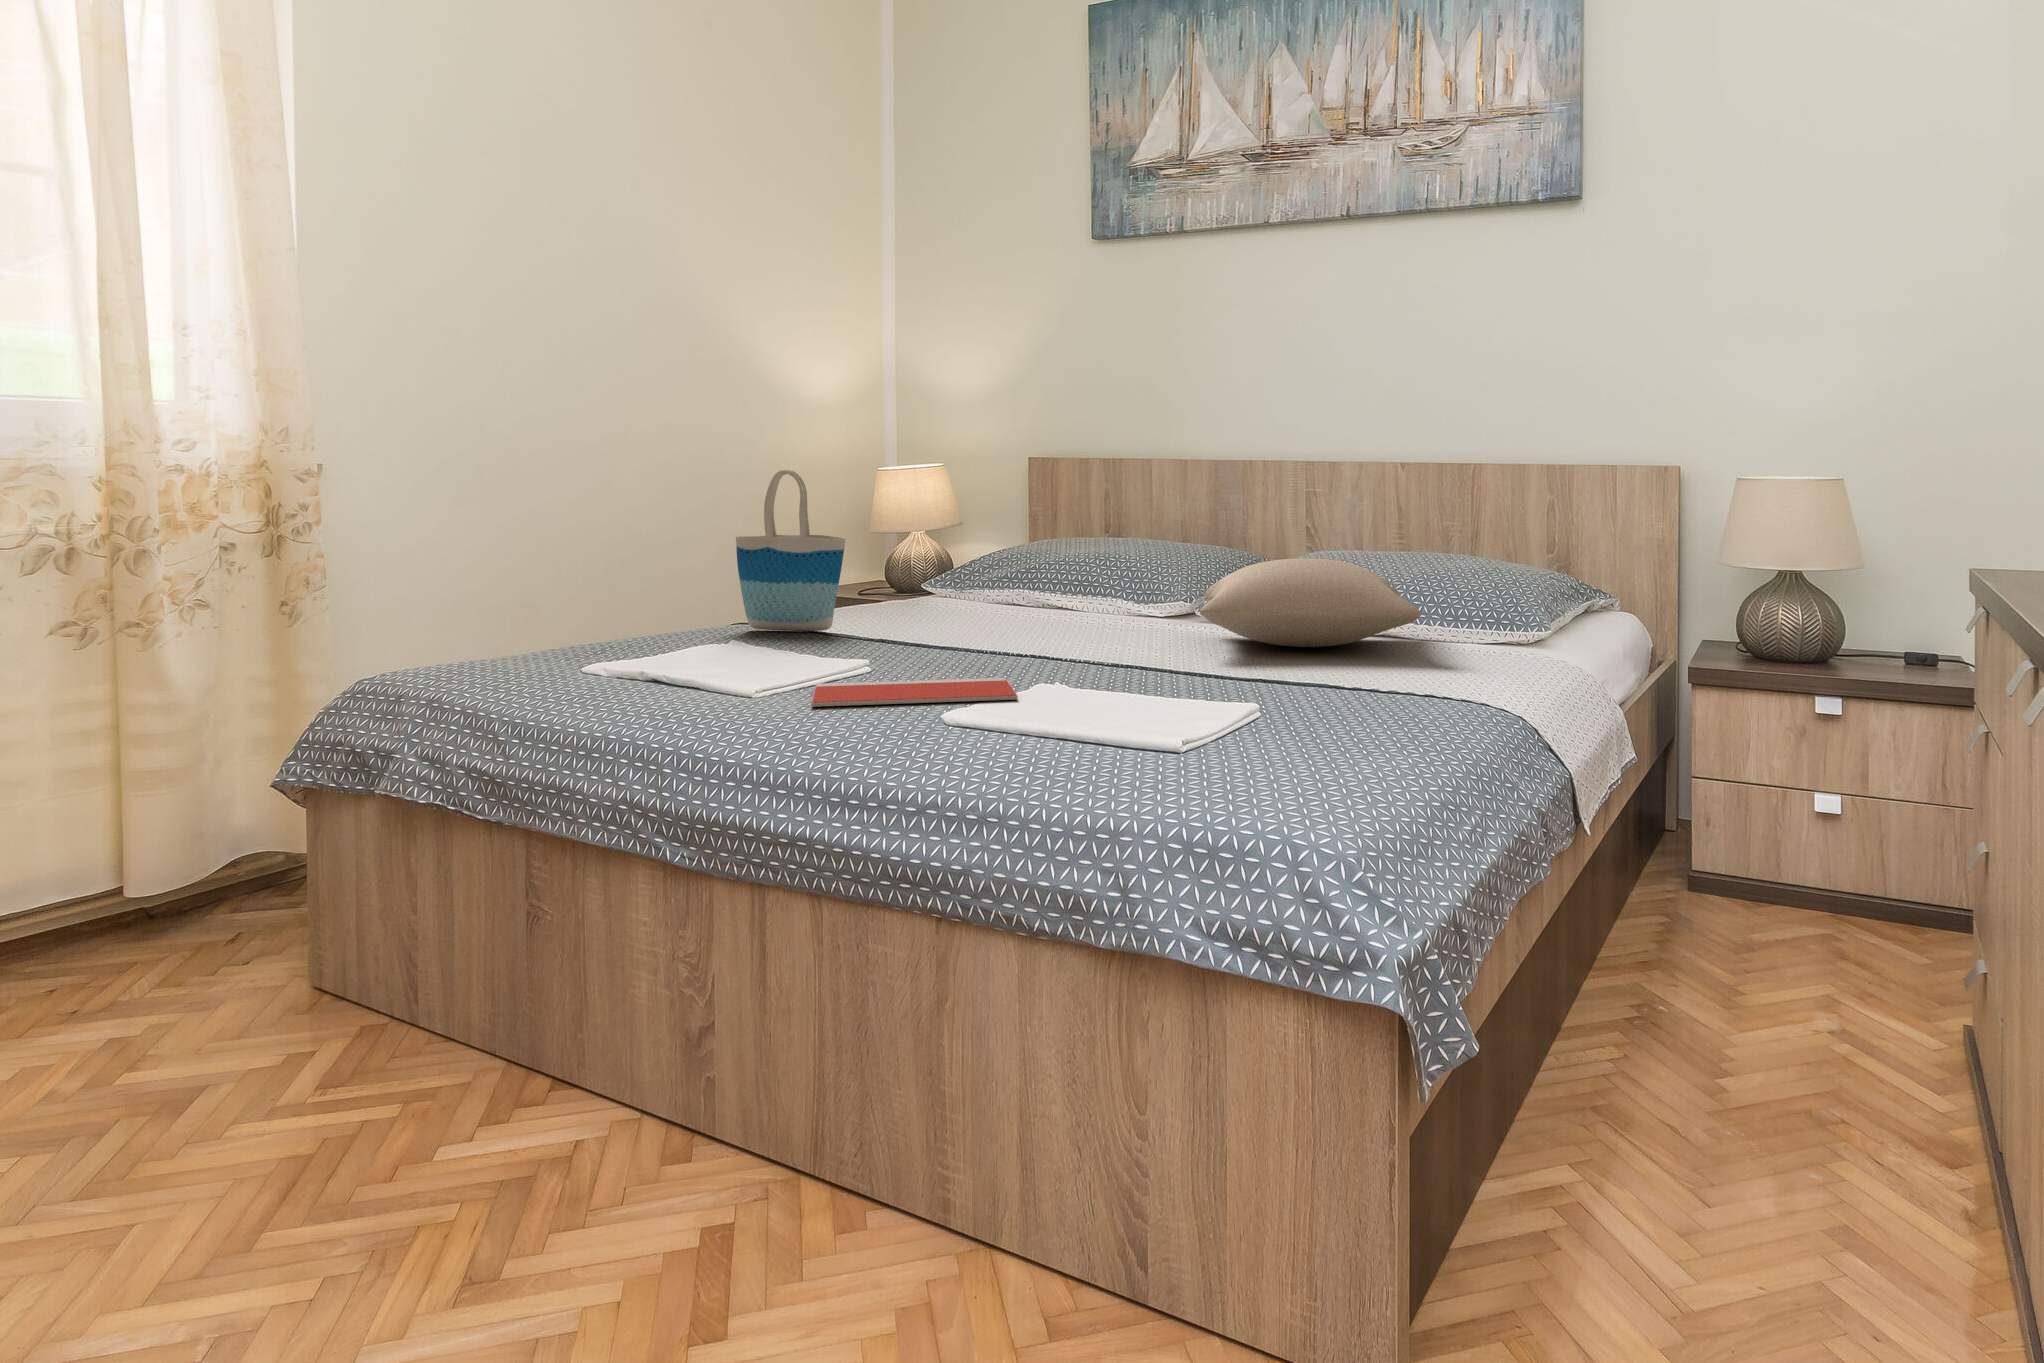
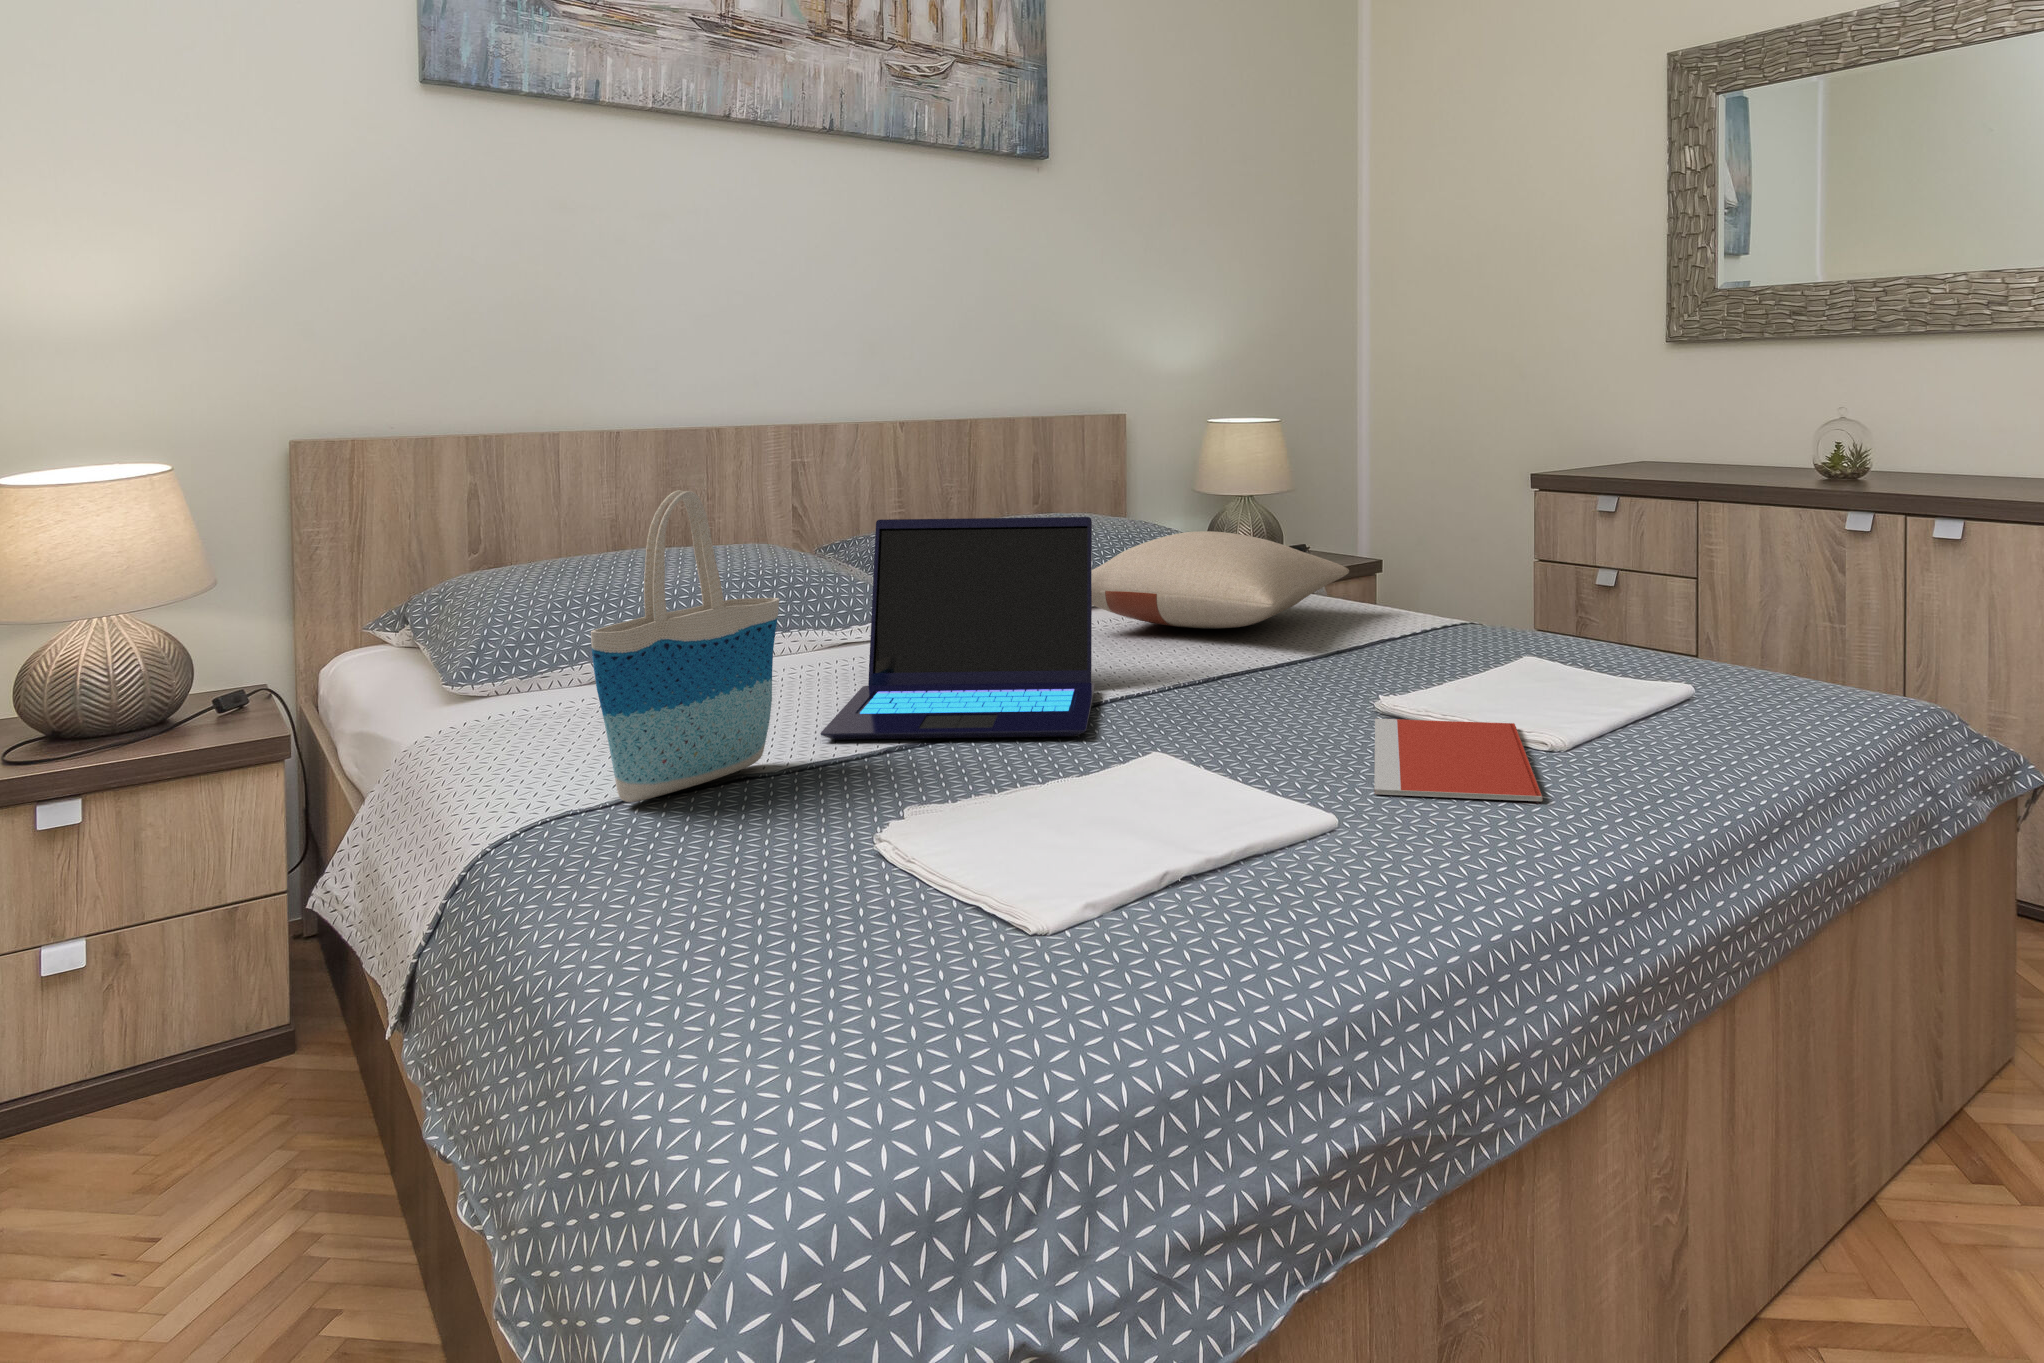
laptop: none [876,514,1081,651] -> present [820,517,1094,740]

